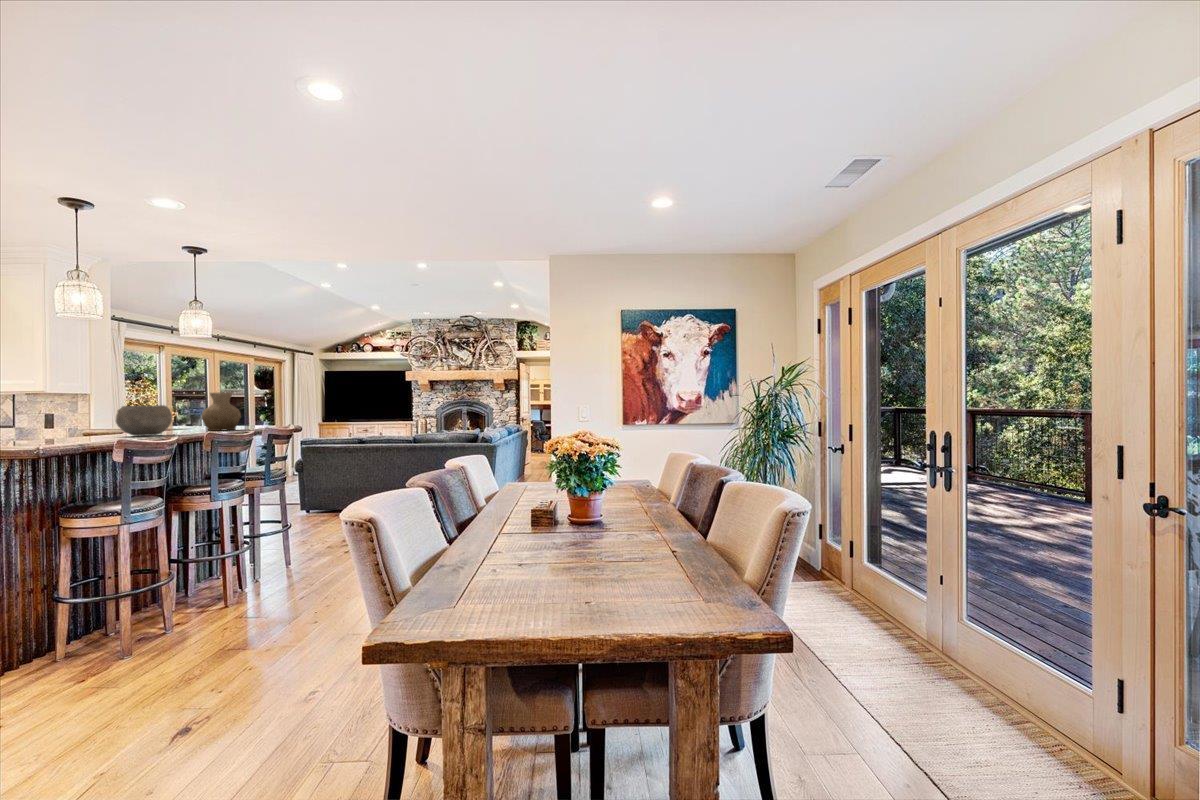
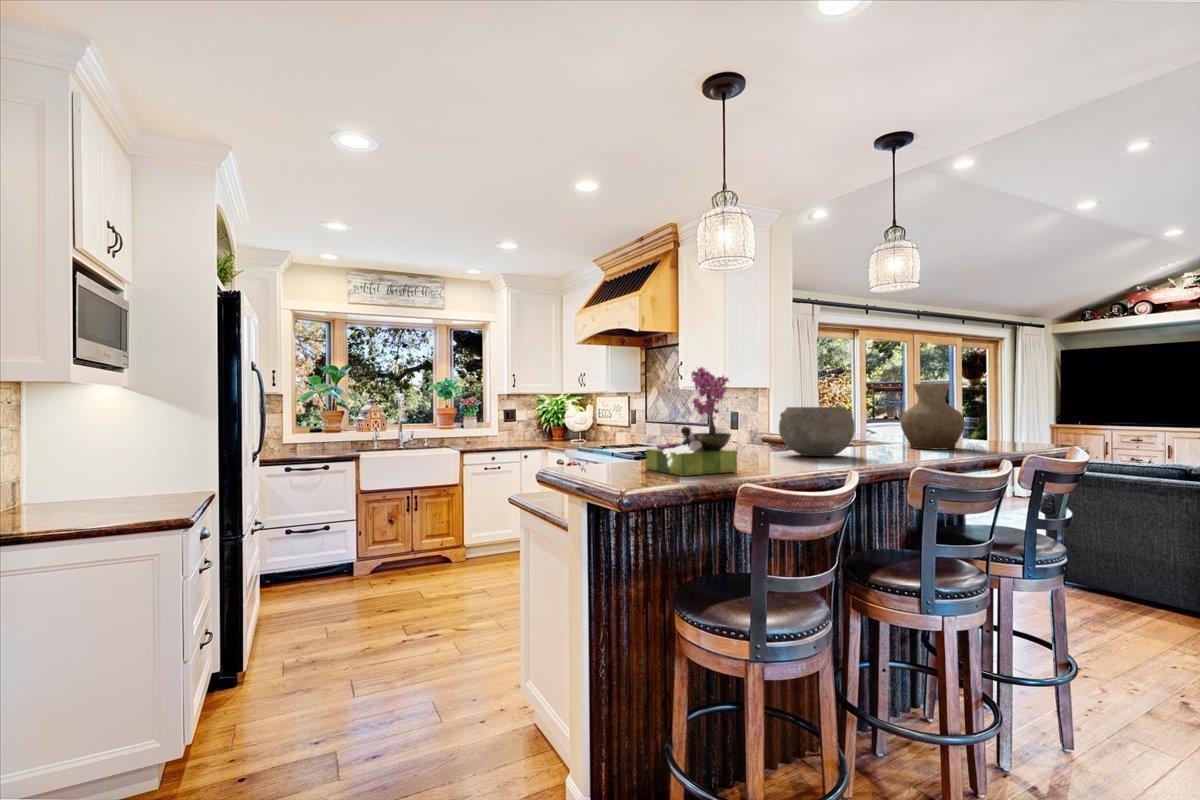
flower arrangement: none [20,379,98,445] -> present [646,367,737,476]

